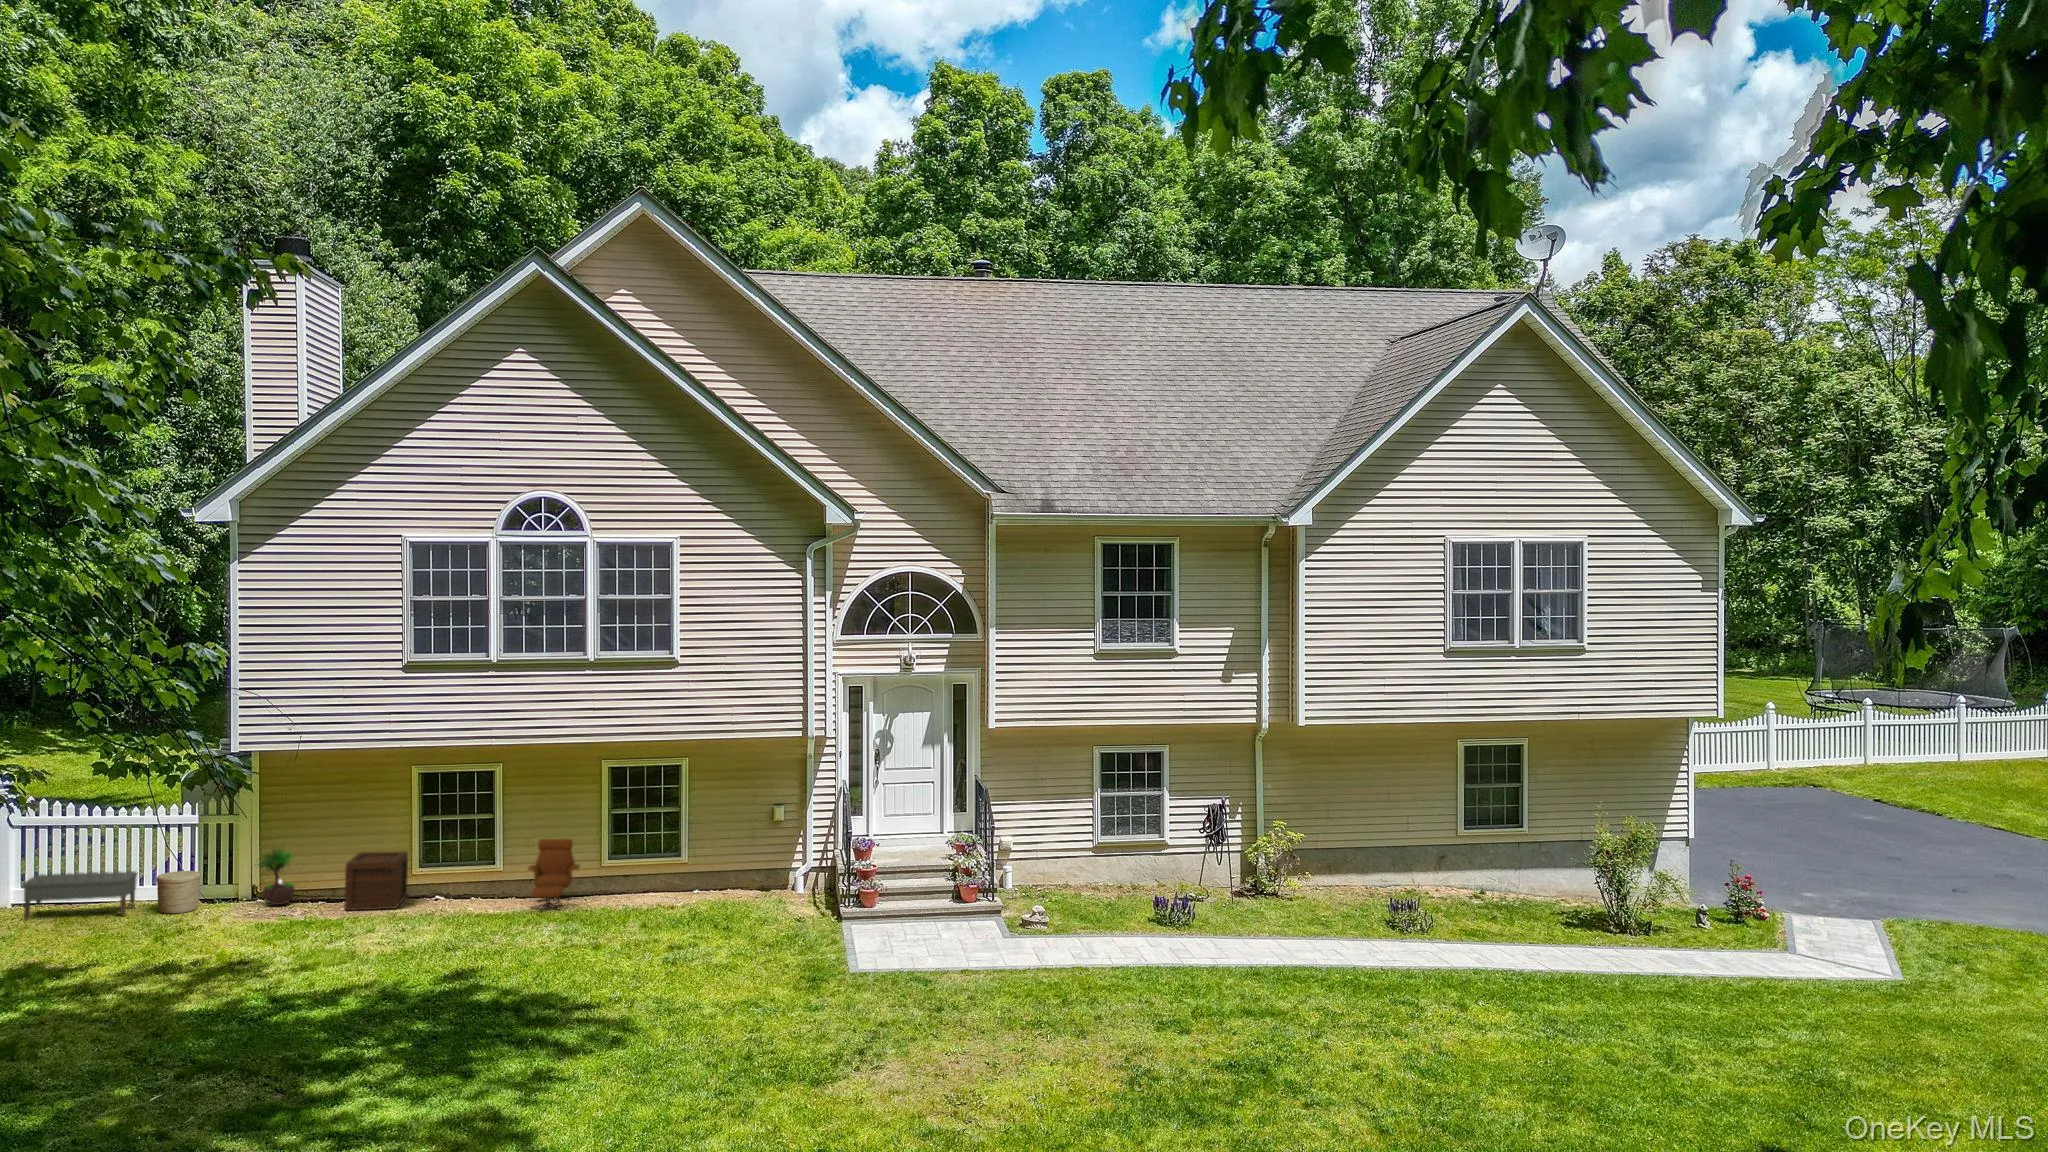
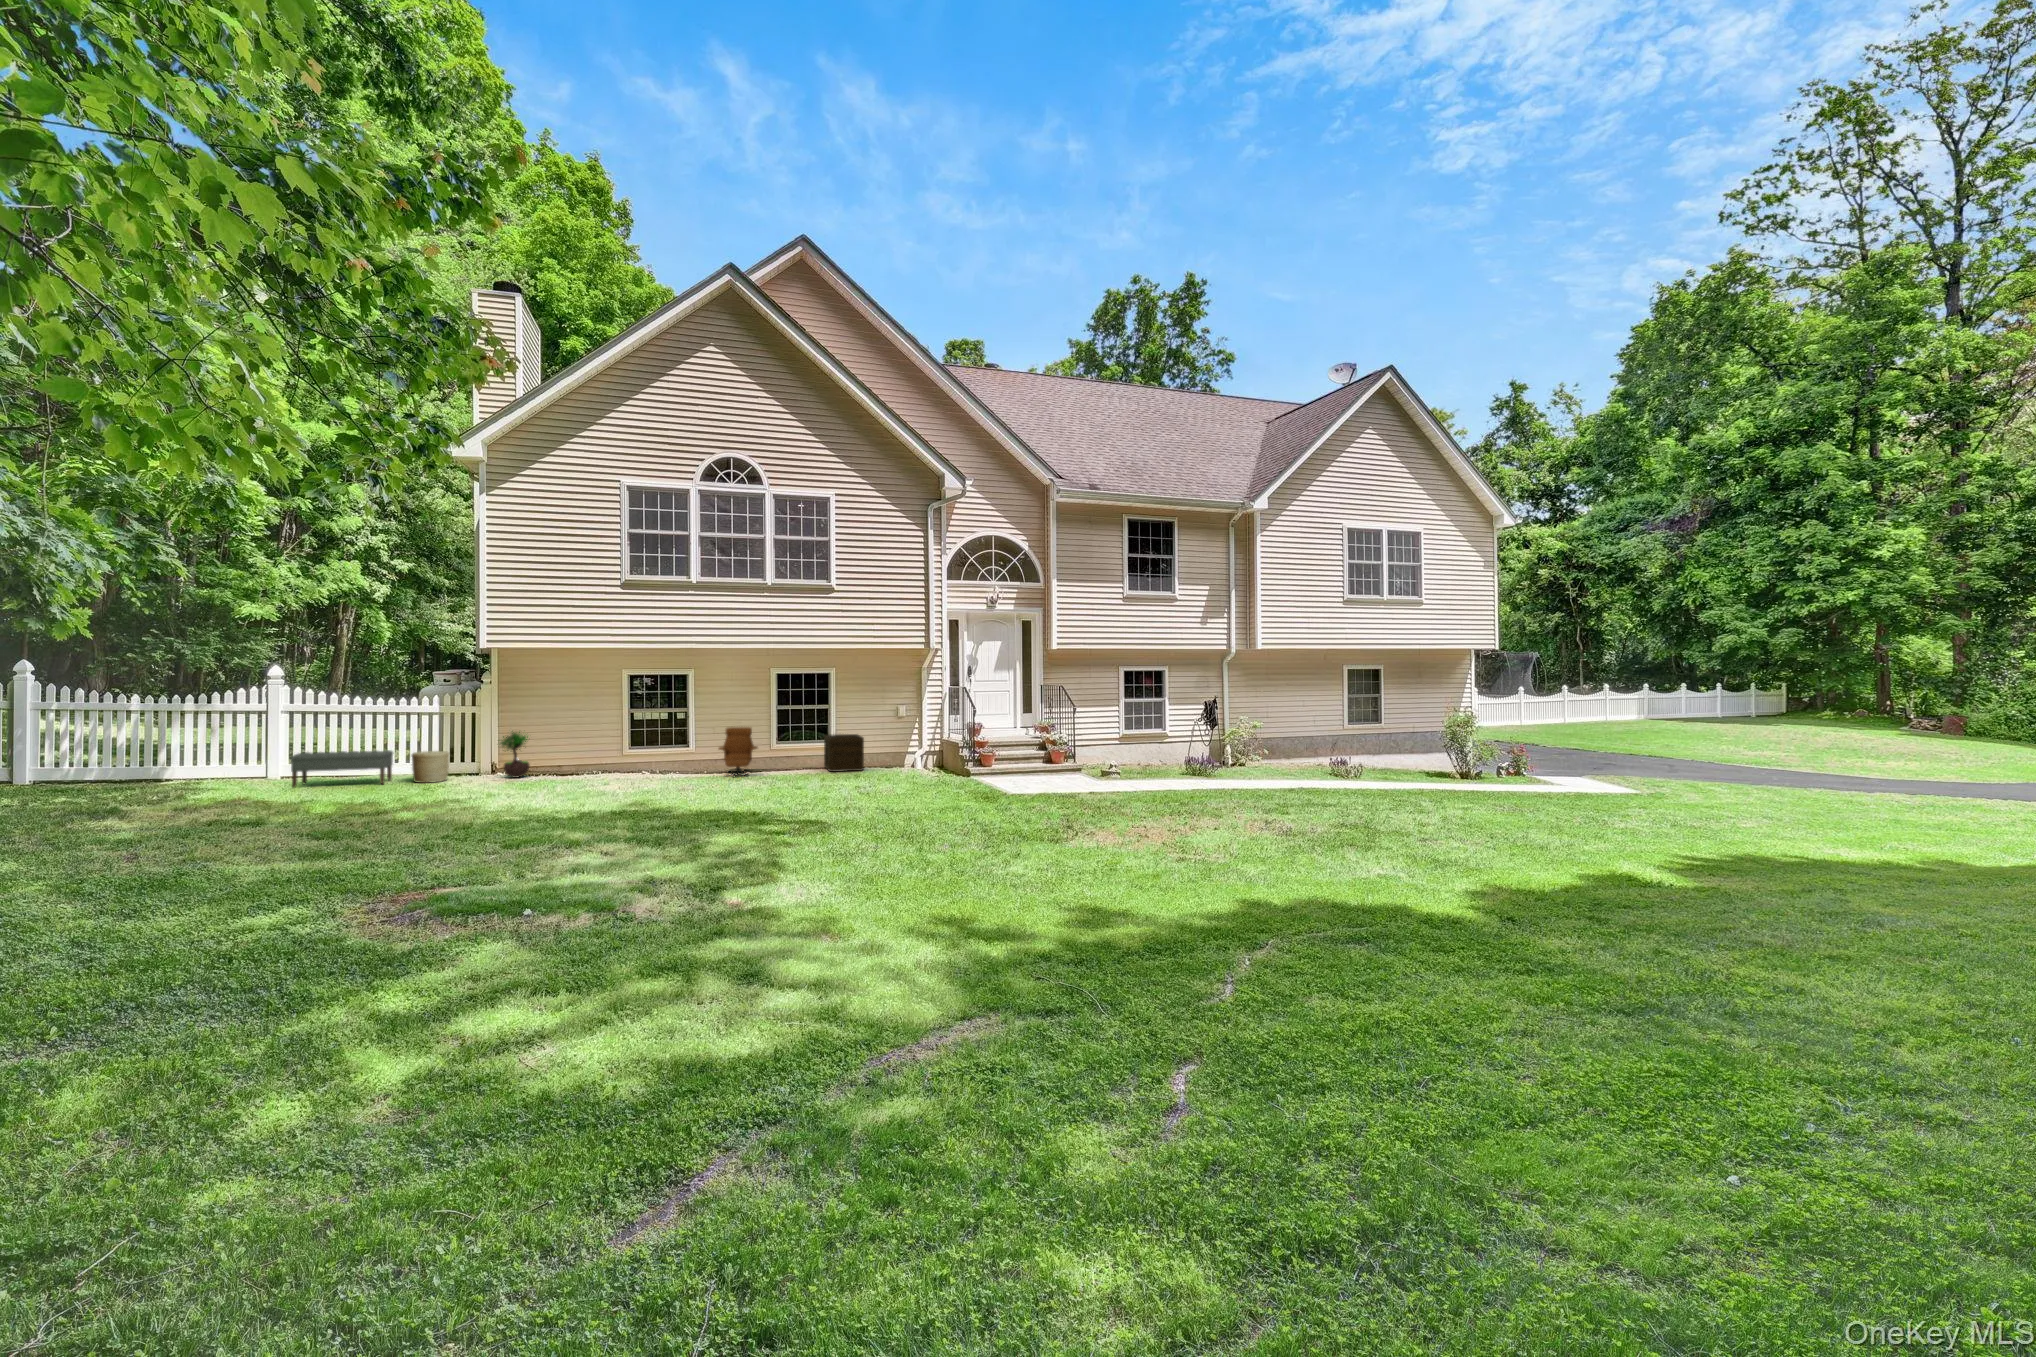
wooden crate: present [344,851,408,911] -> present [824,734,864,772]

